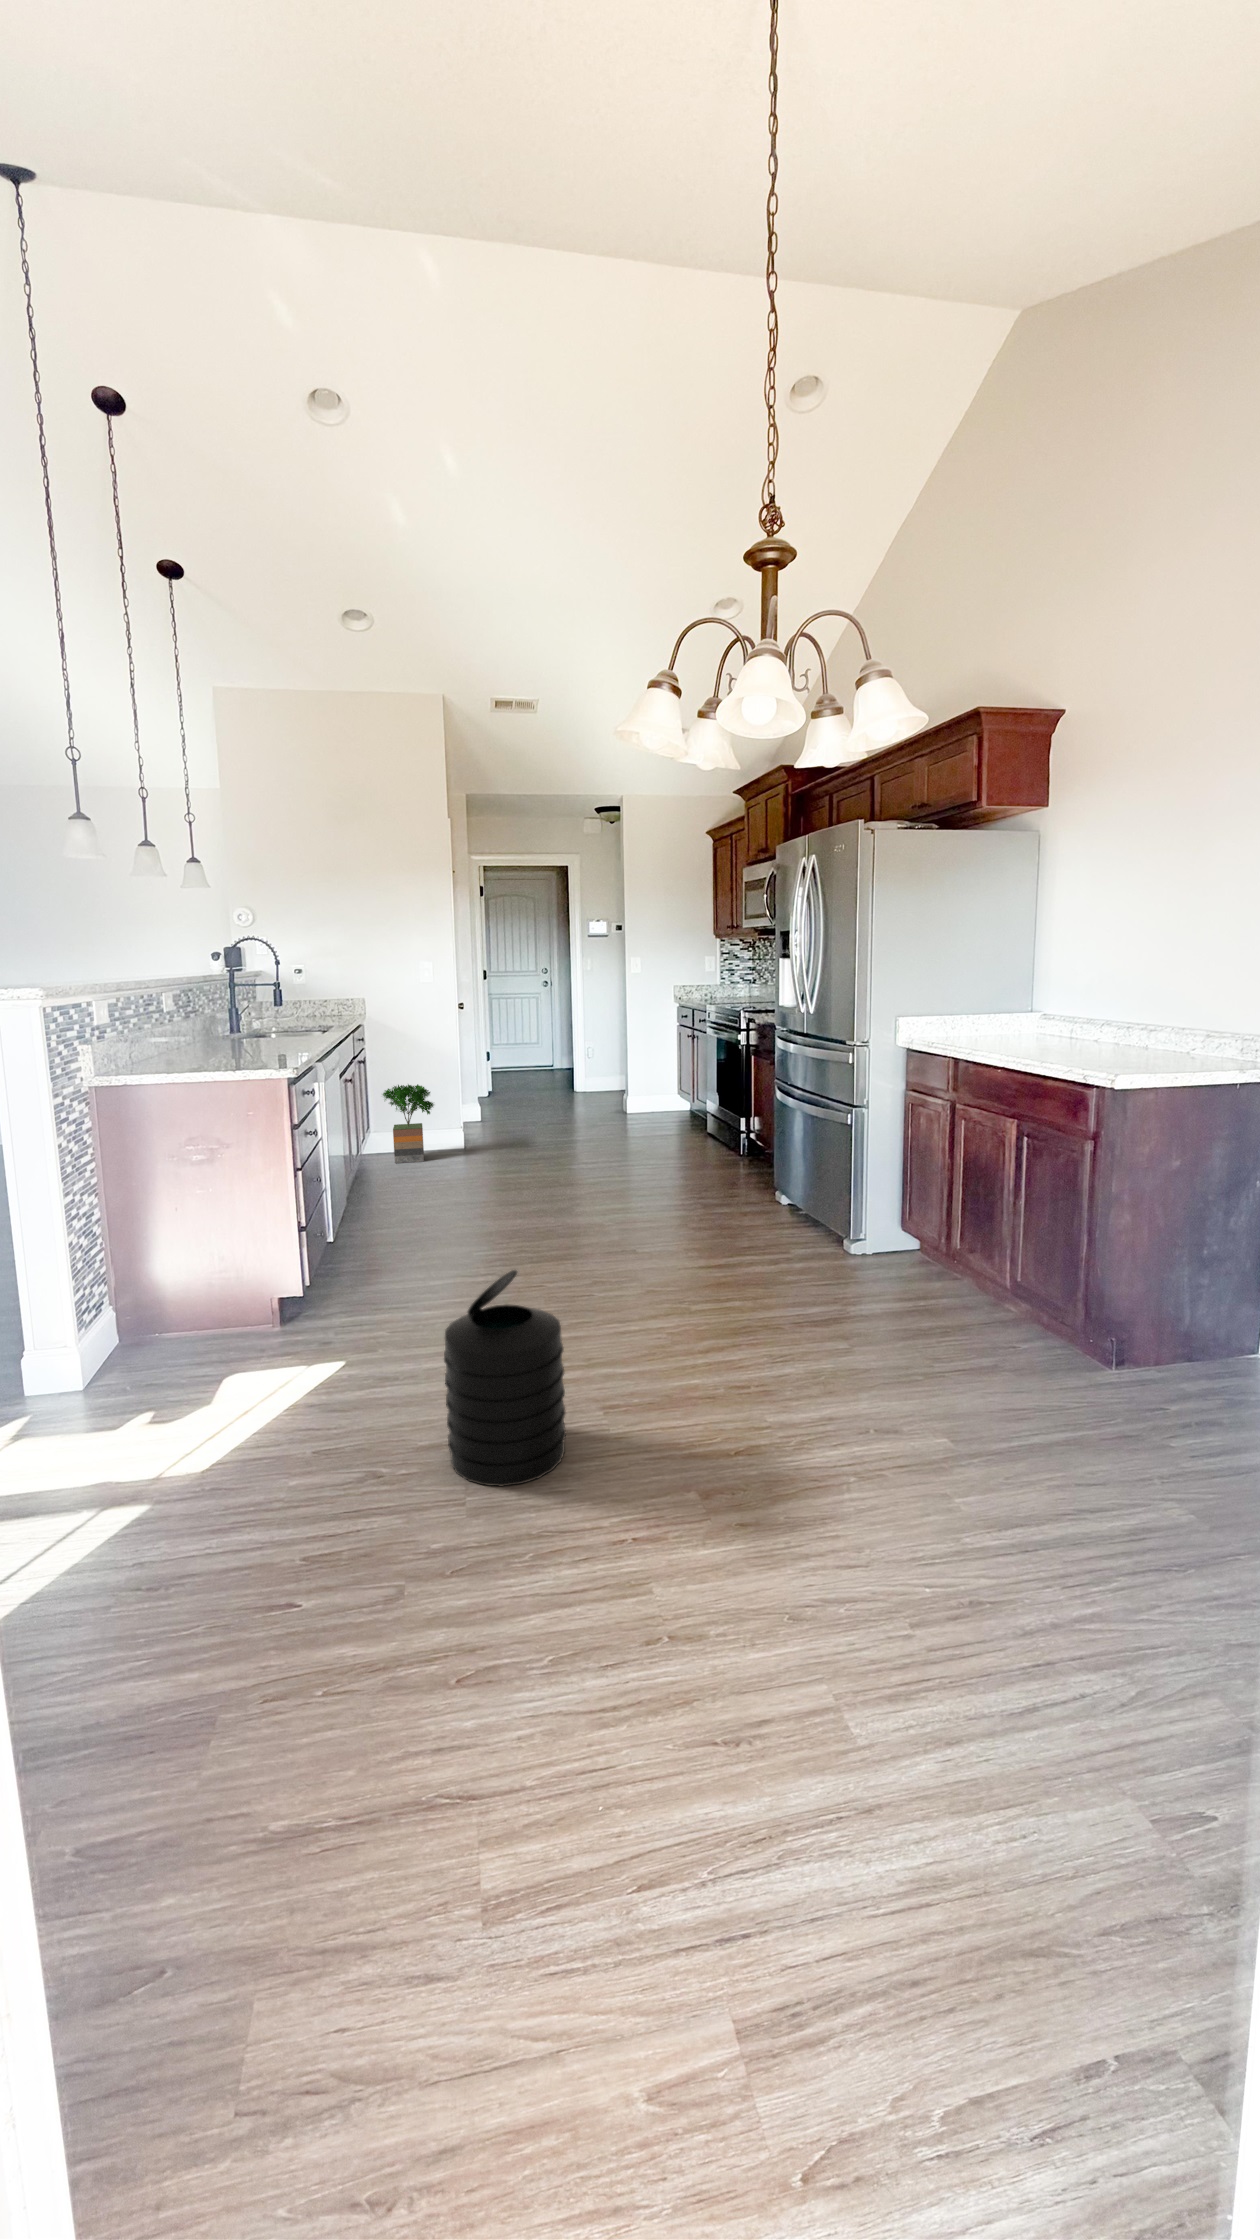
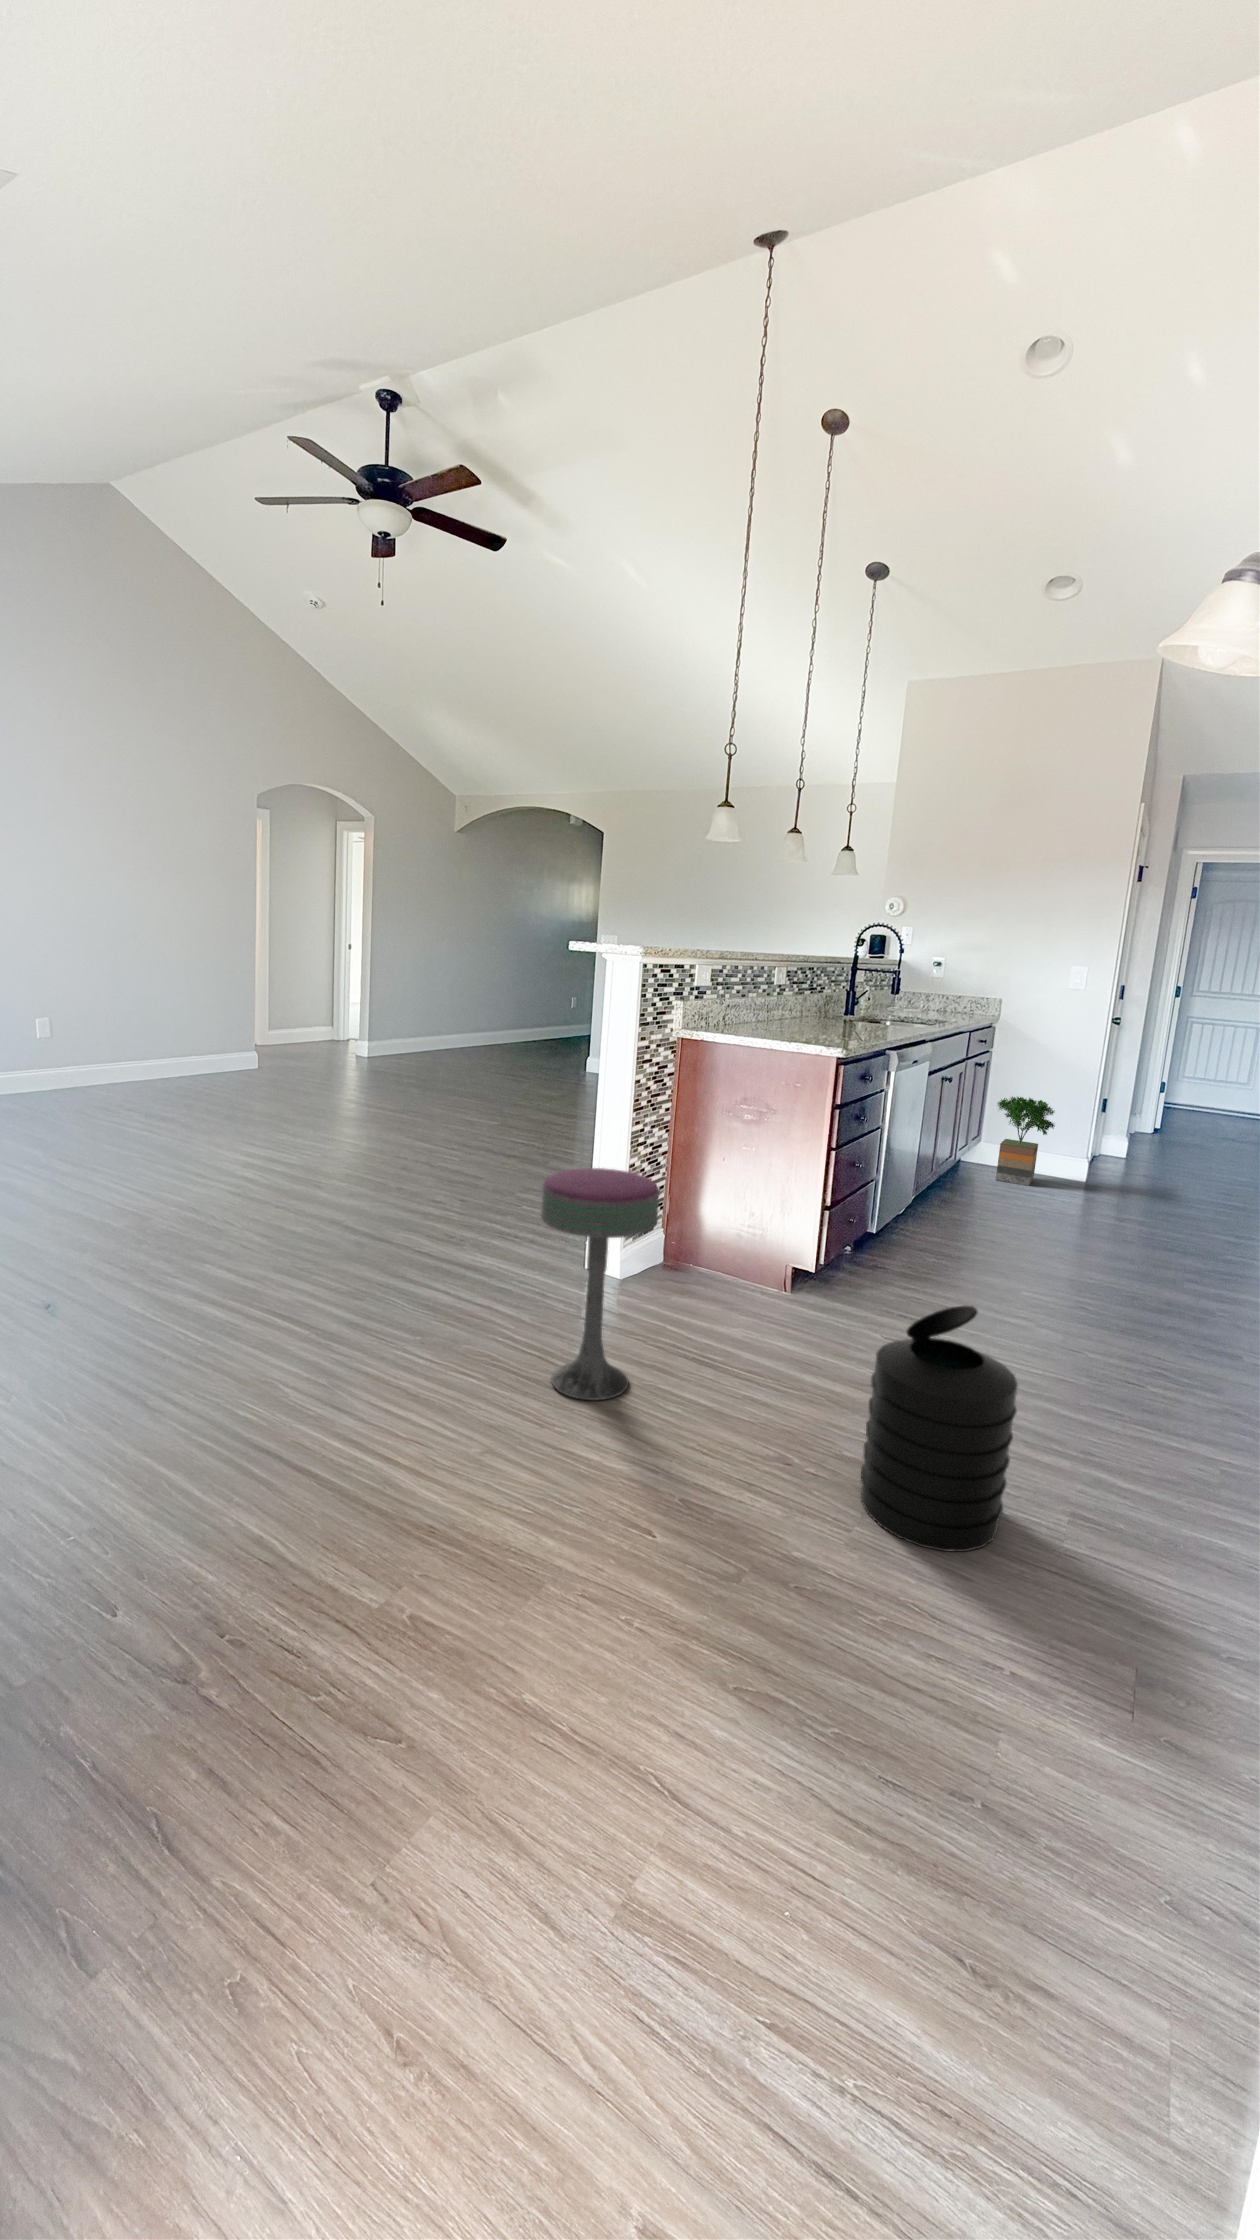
bar stool: none [14,1248,175,1524] -> present [541,1168,660,1400]

